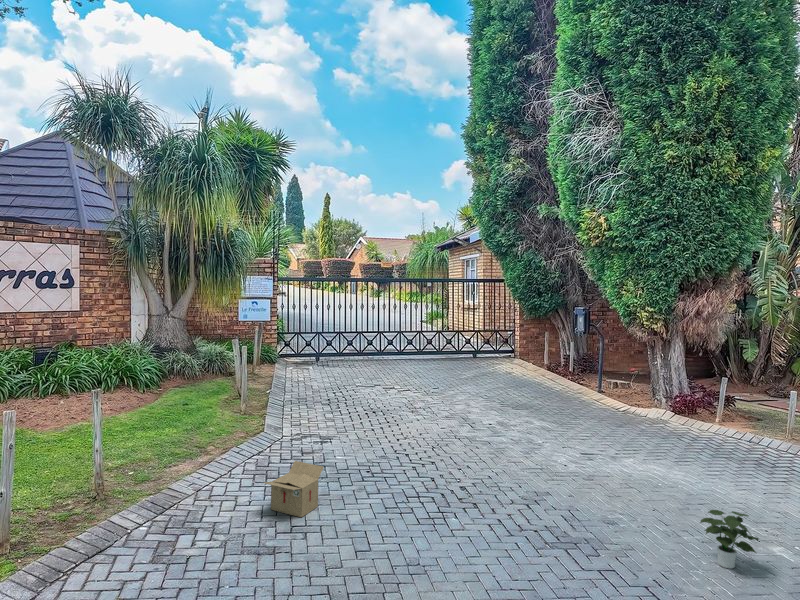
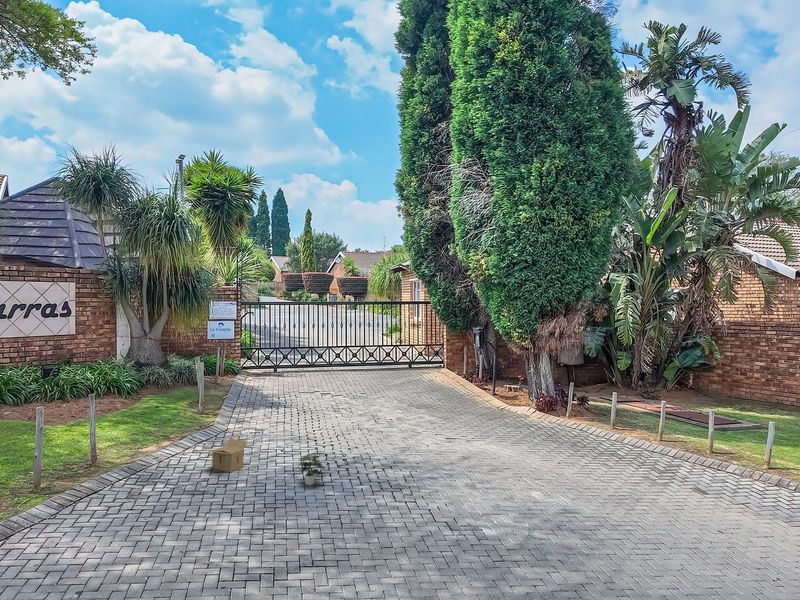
potted plant: present [700,510,759,568] -> present [299,453,325,485]

